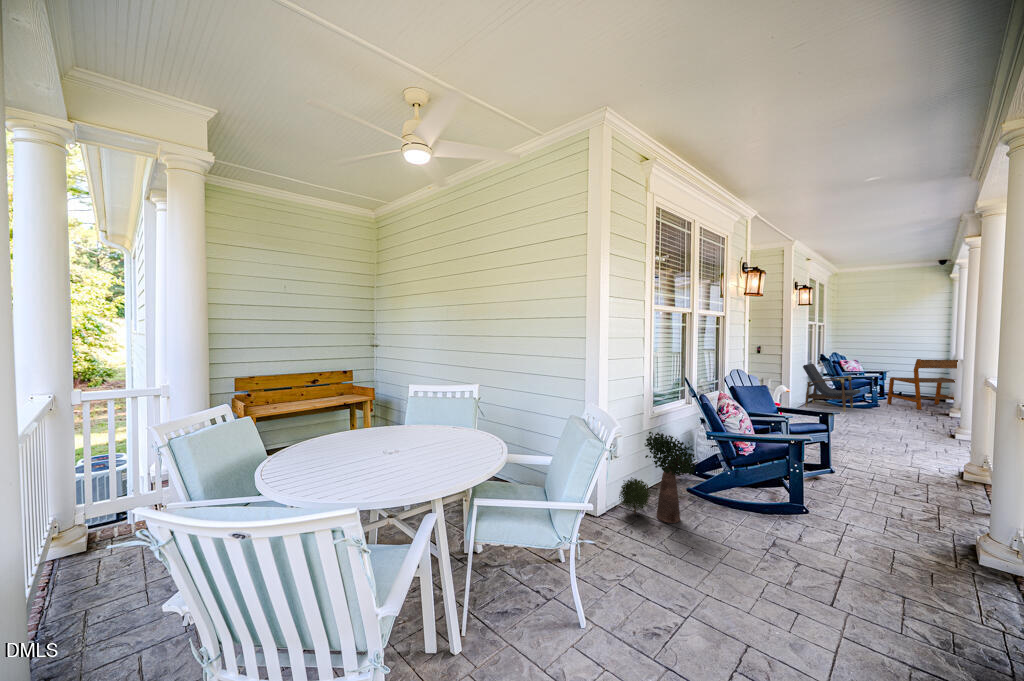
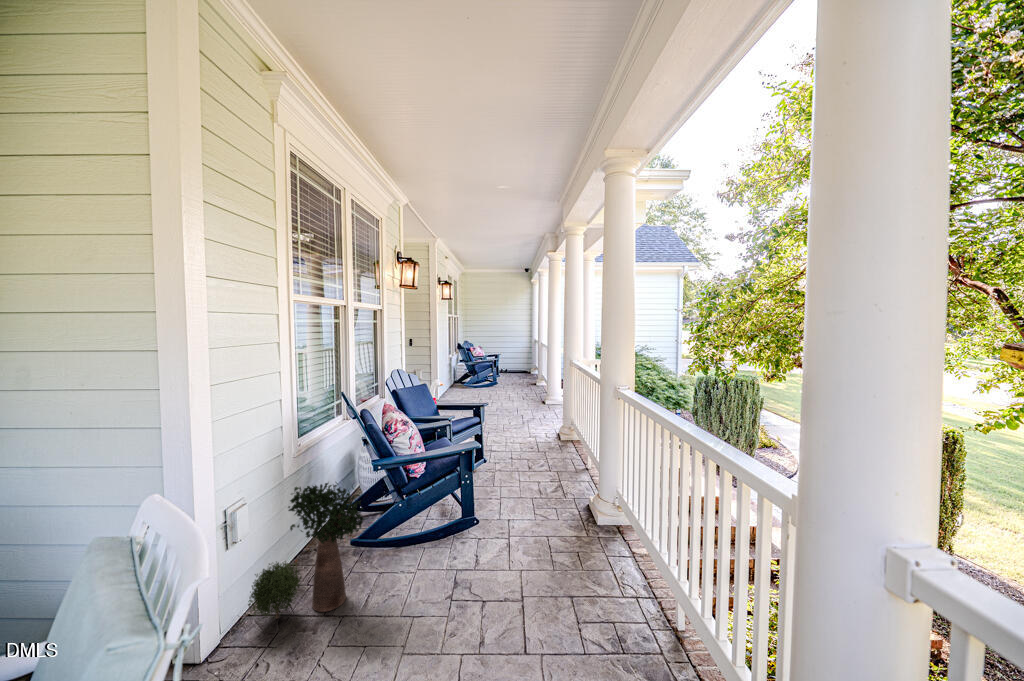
bench: present [887,359,958,410] -> none [502,342,545,383]
lounge chair: present [803,364,860,412] -> none [446,353,486,393]

